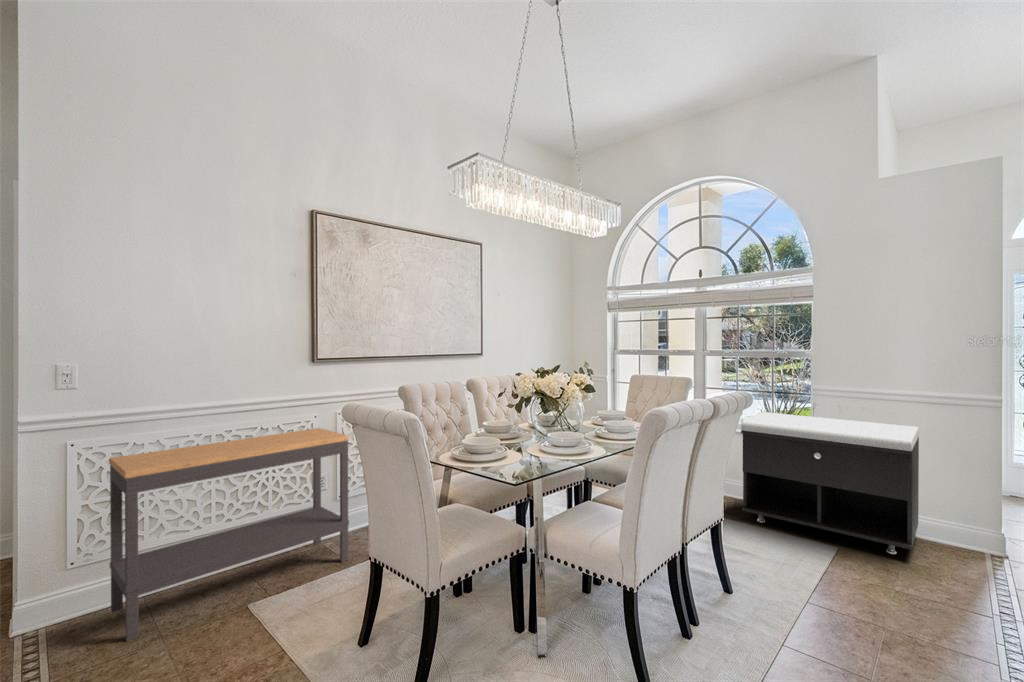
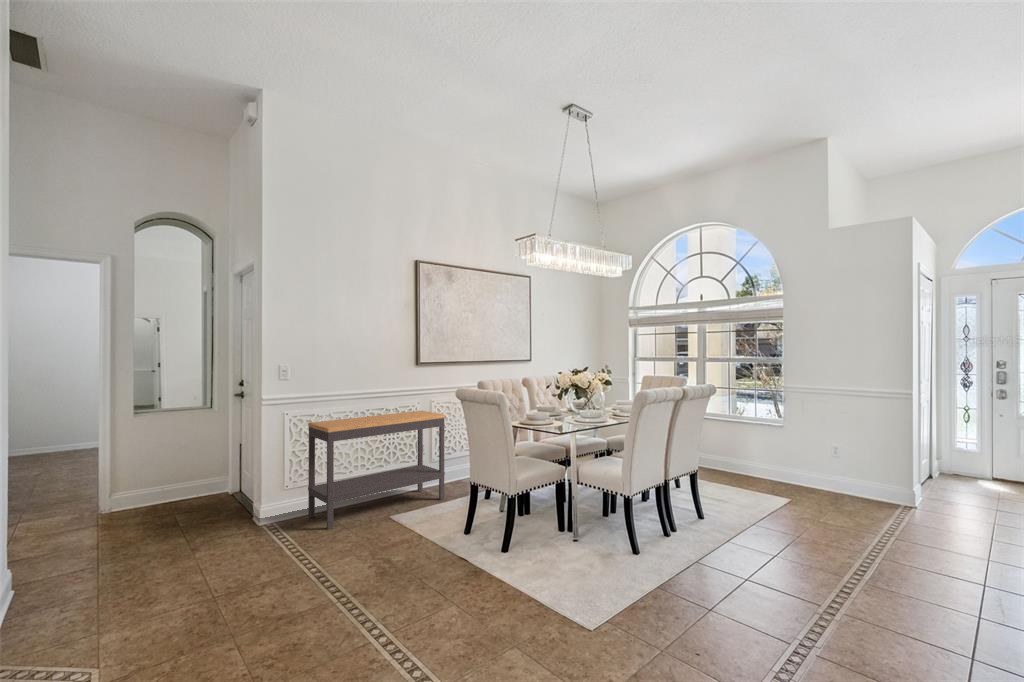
storage bench: present [741,412,919,554] -> none [725,405,856,505]

